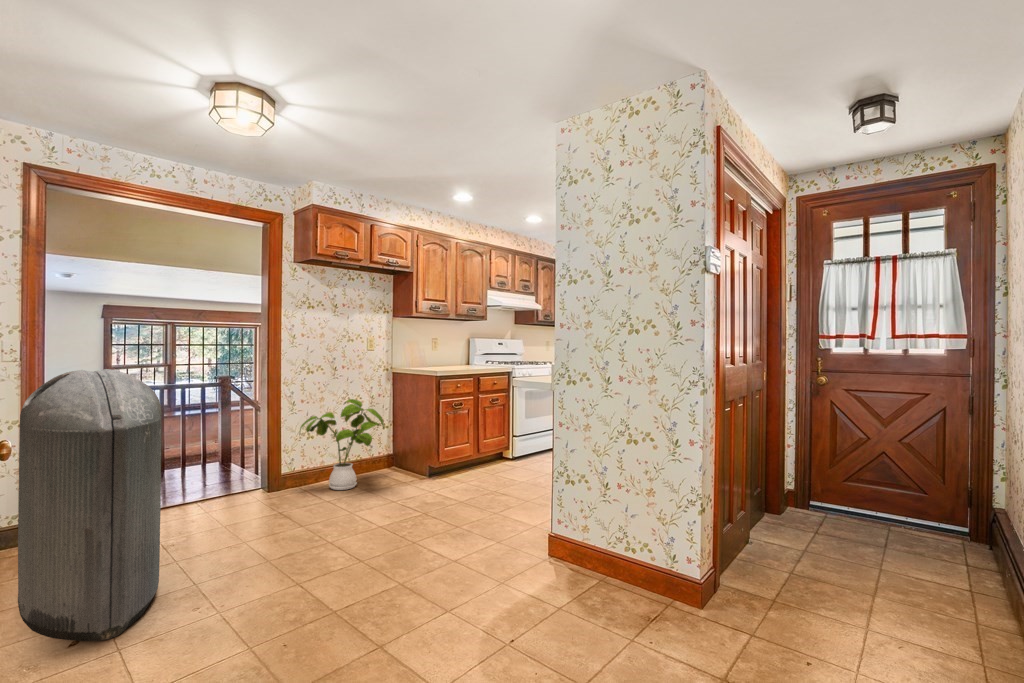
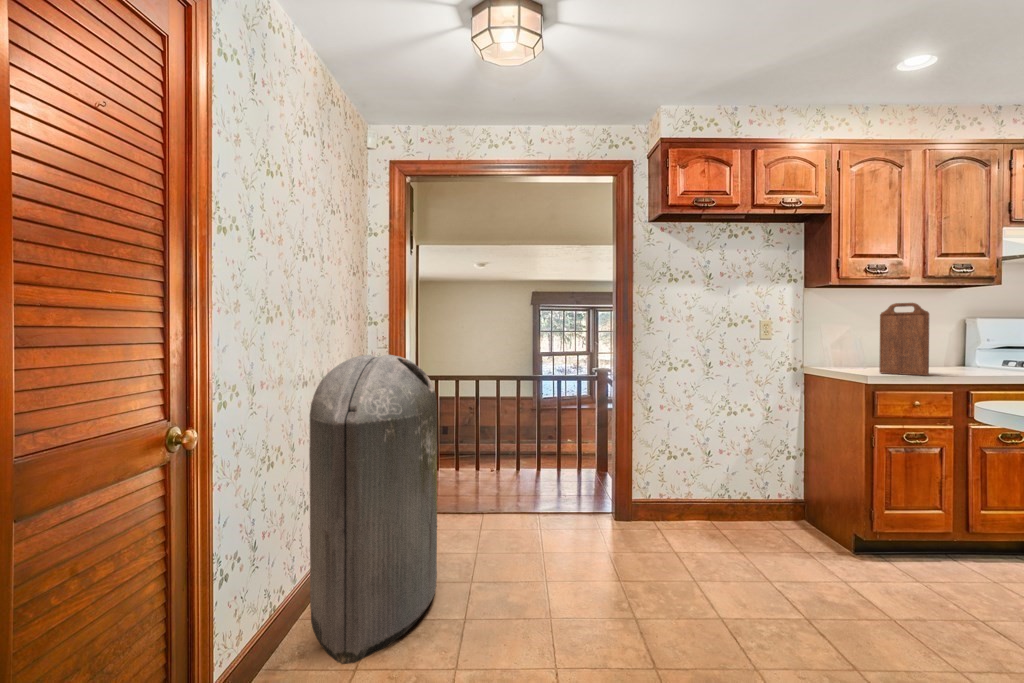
cutting board: none [438,330,462,370] -> present [879,303,929,375]
house plant: present [300,399,384,490] -> none [652,410,773,541]

